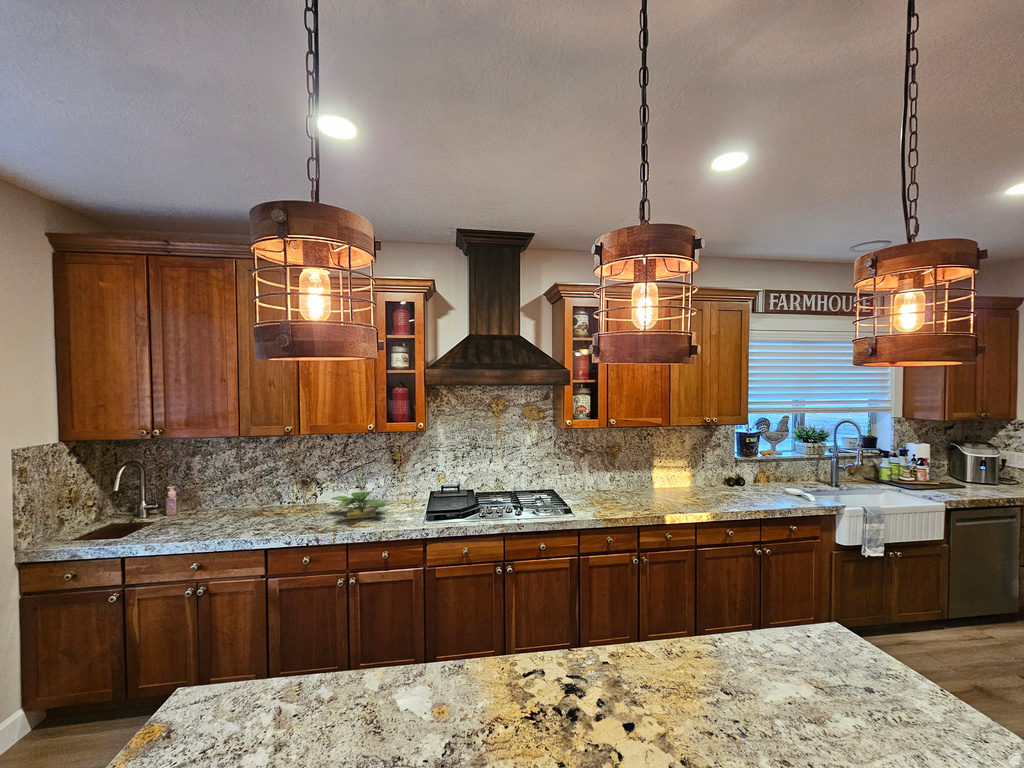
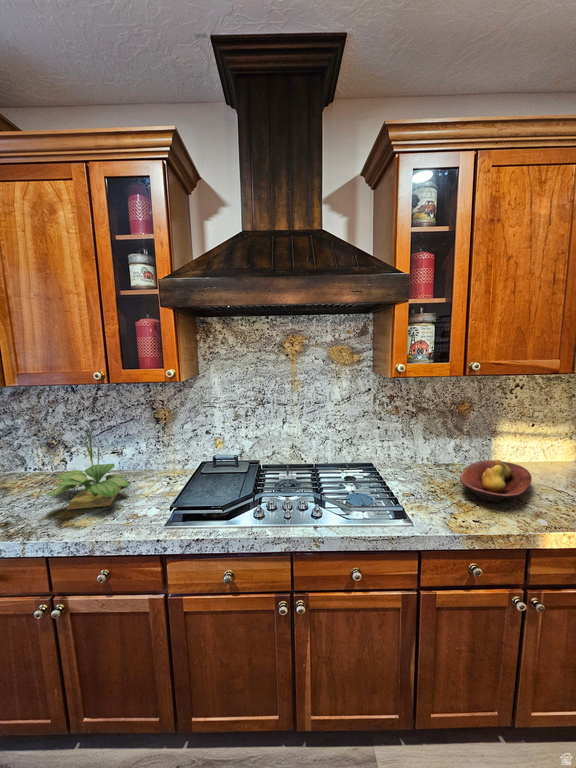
fruit bowl: none [609,483,653,507] -> present [460,460,532,503]

